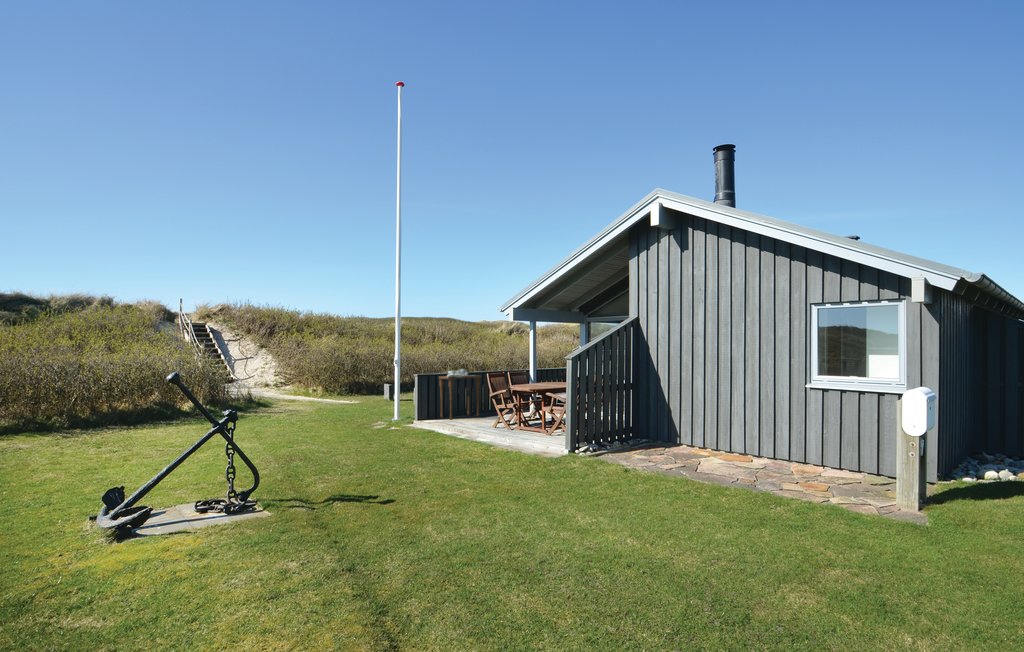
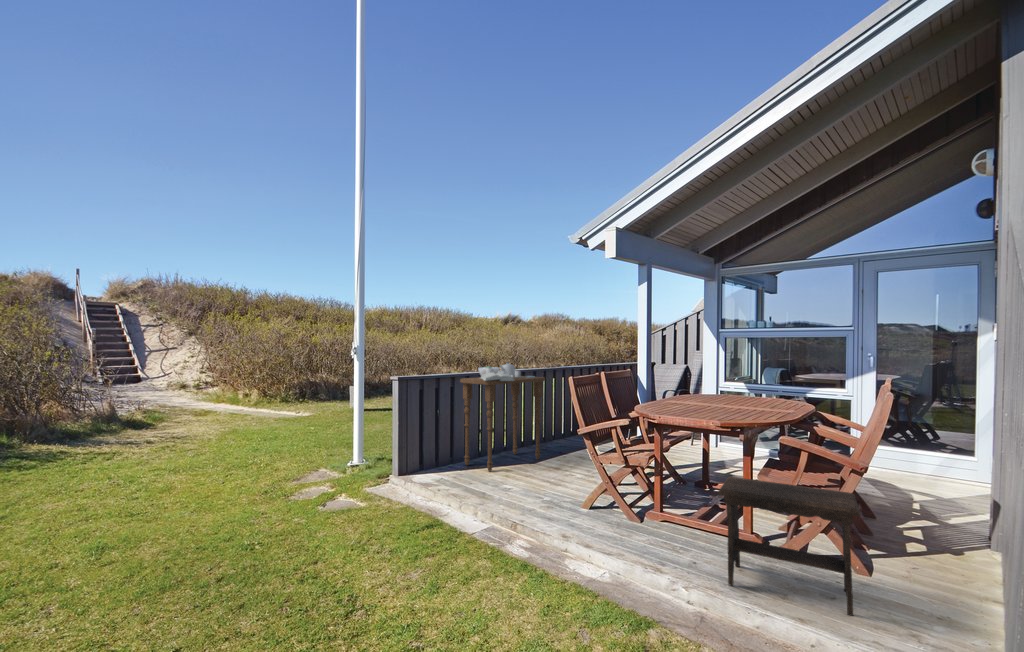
footstool: none [501,407,541,441] -> present [718,477,860,616]

